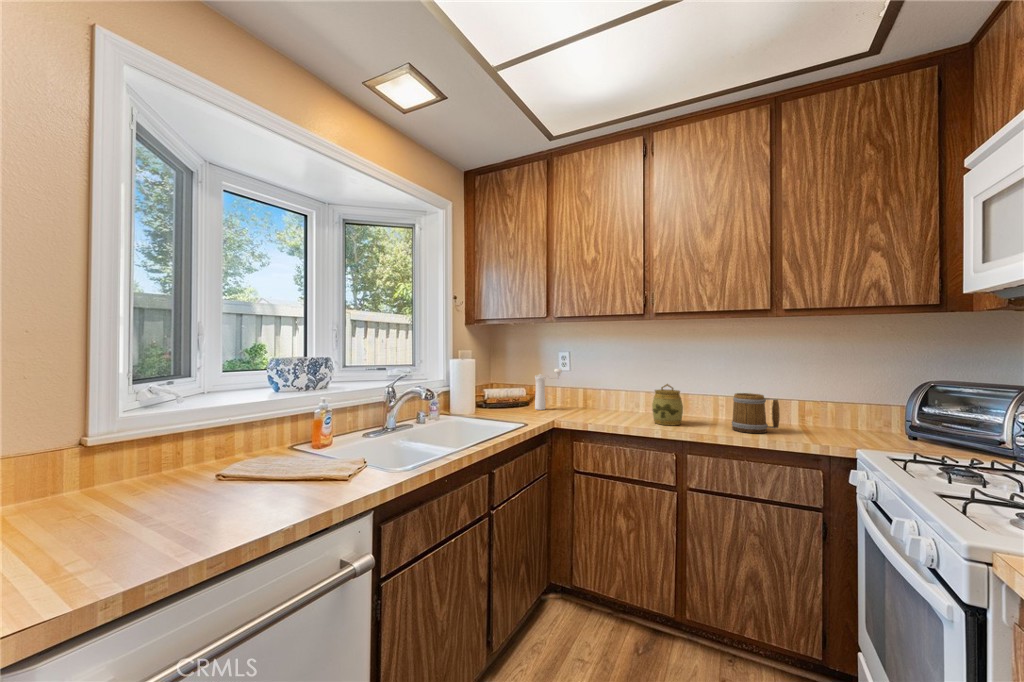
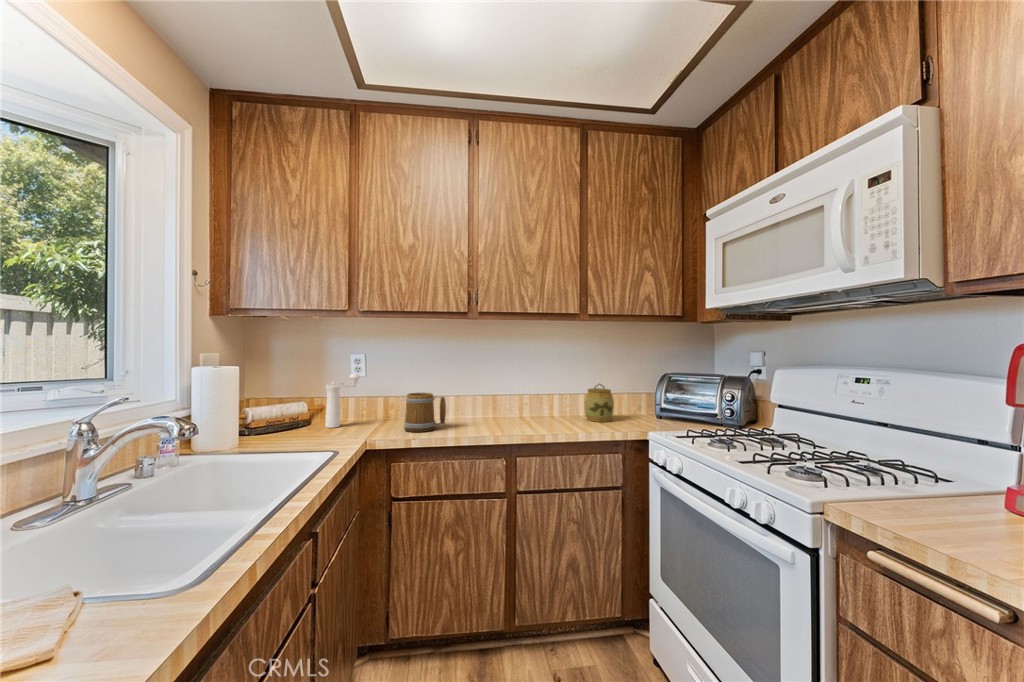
jar: present [652,384,683,426] -> present [585,383,614,422]
mug: present [732,393,780,433] -> present [404,393,446,432]

